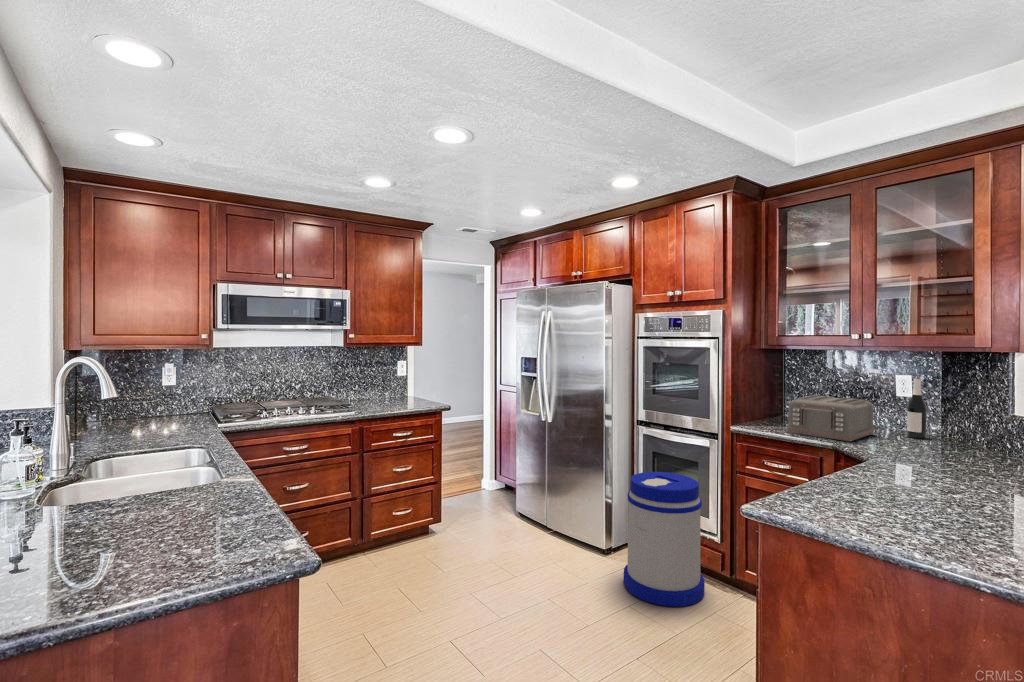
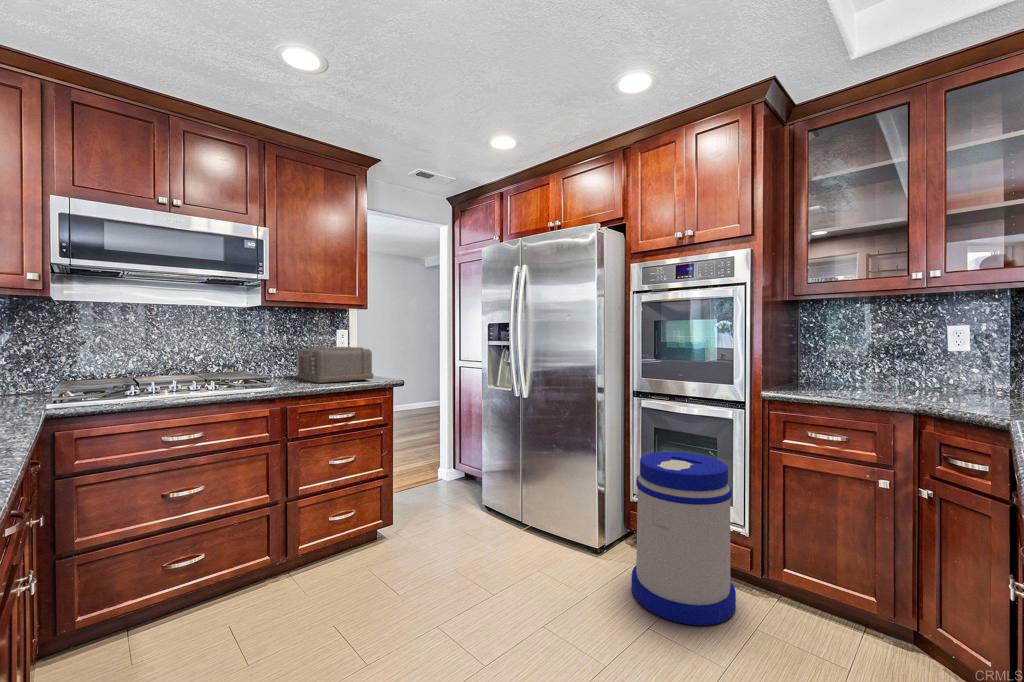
wine bottle: present [907,378,927,439] -> none [969,327,996,399]
toaster: present [787,395,874,441] -> present [295,347,373,383]

